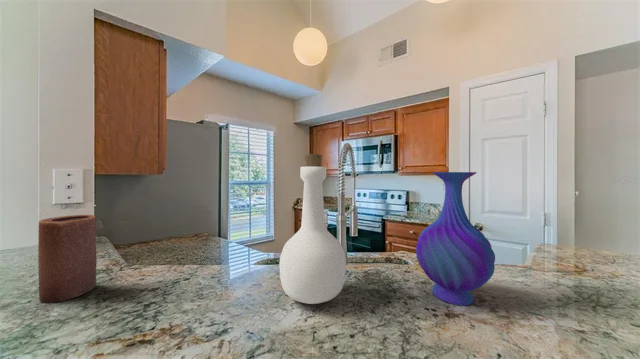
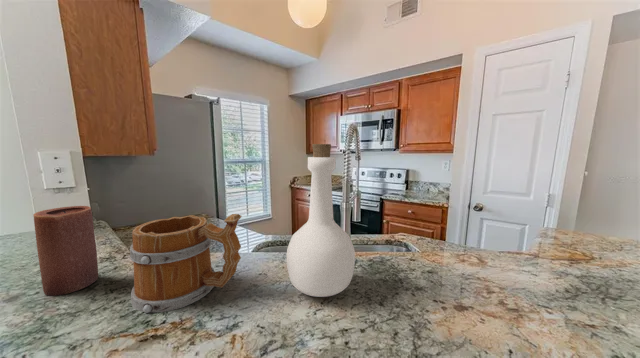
vase: present [416,172,495,306] -> none [426,162,508,298]
mug: none [124,221,237,319] -> present [130,214,242,313]

